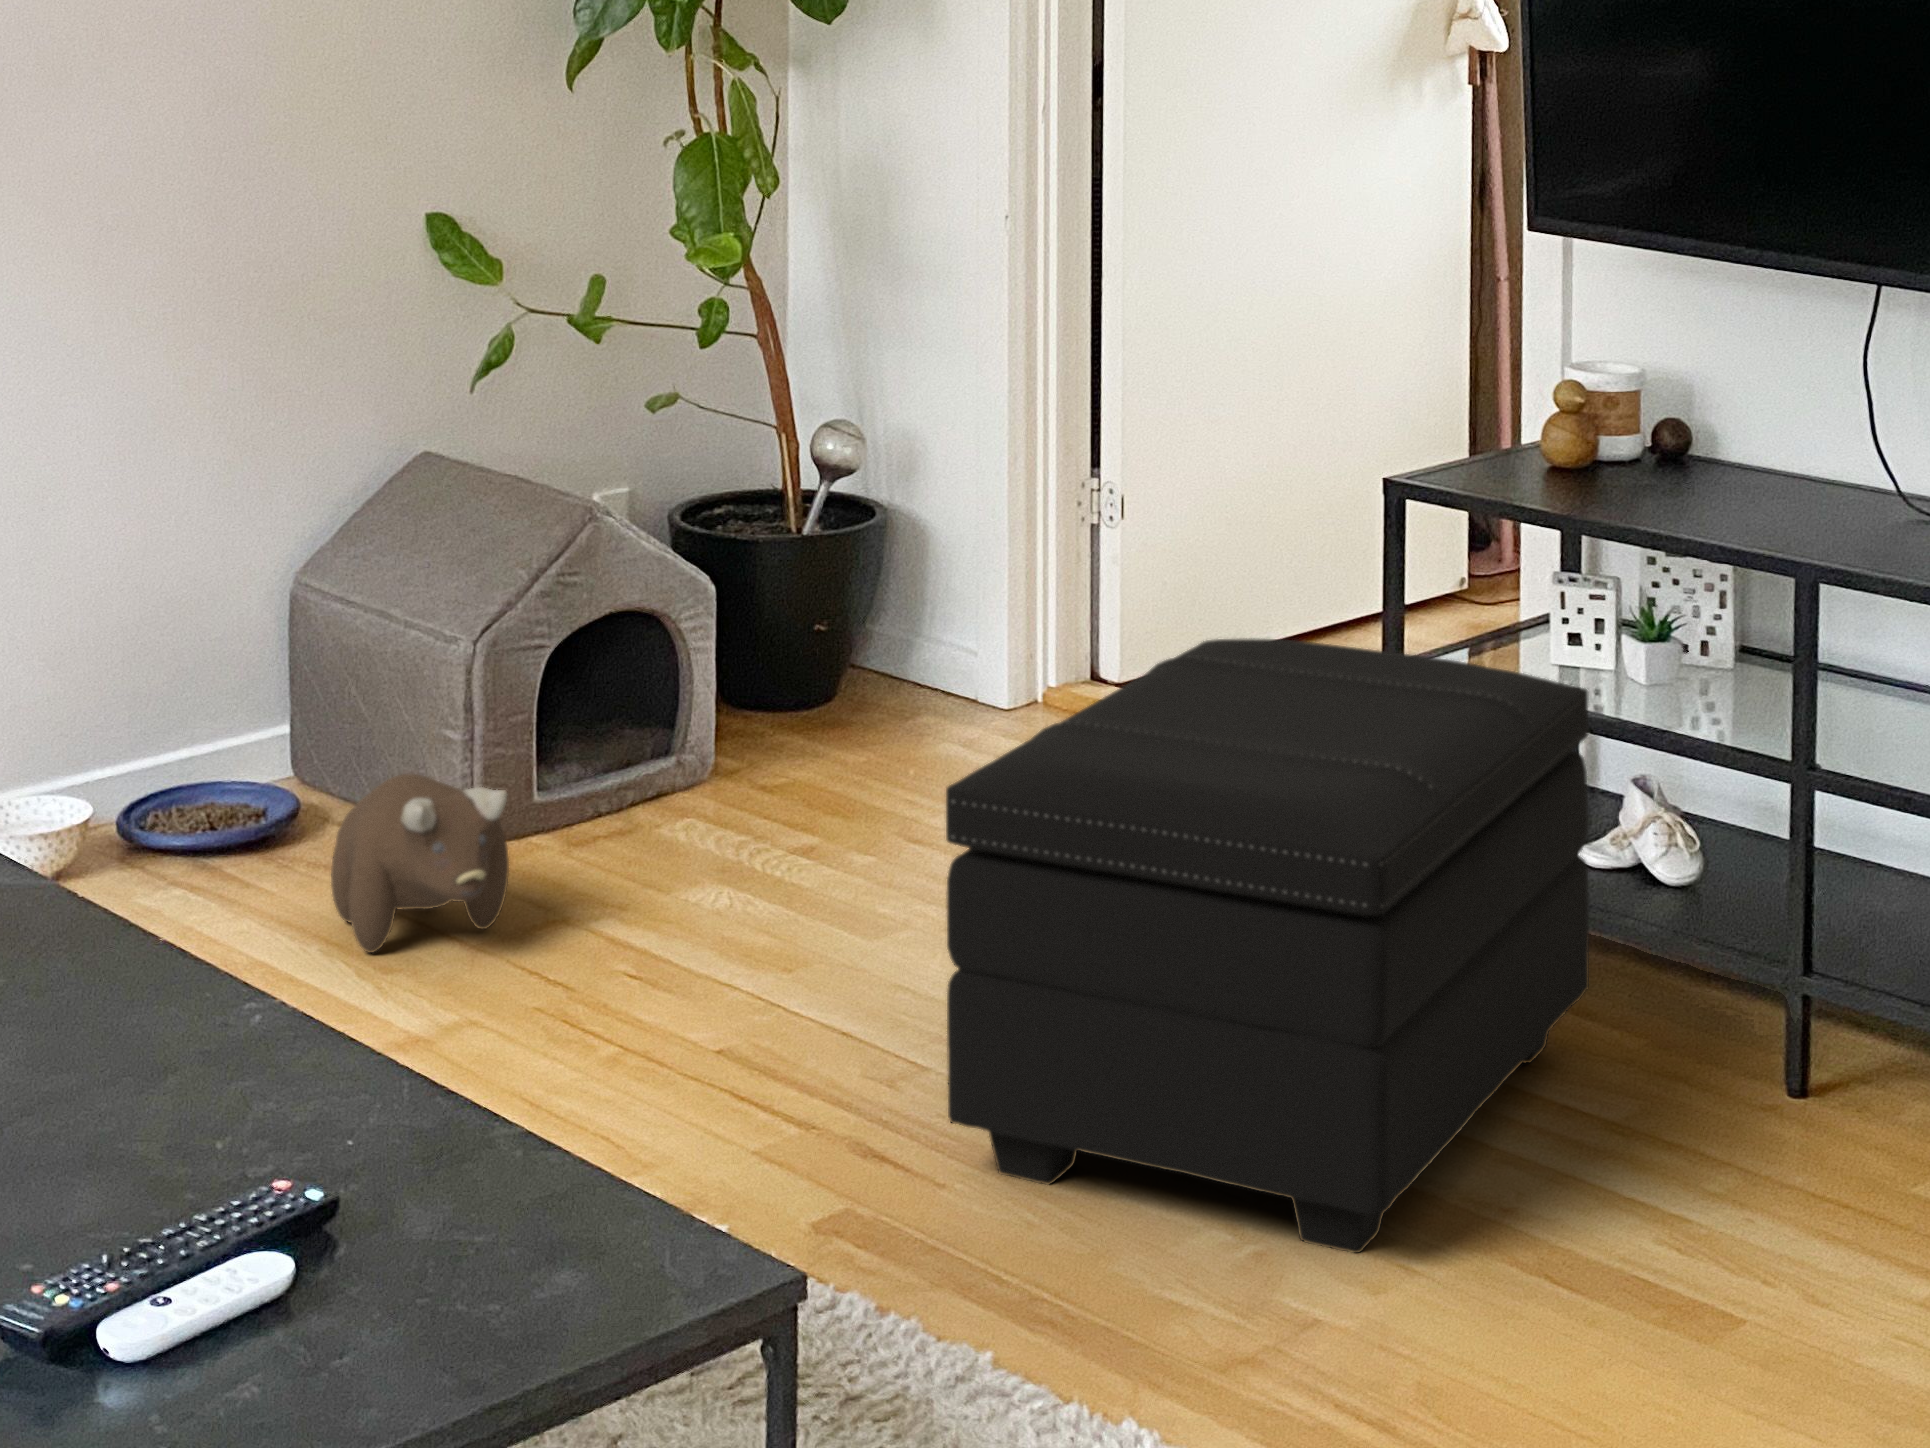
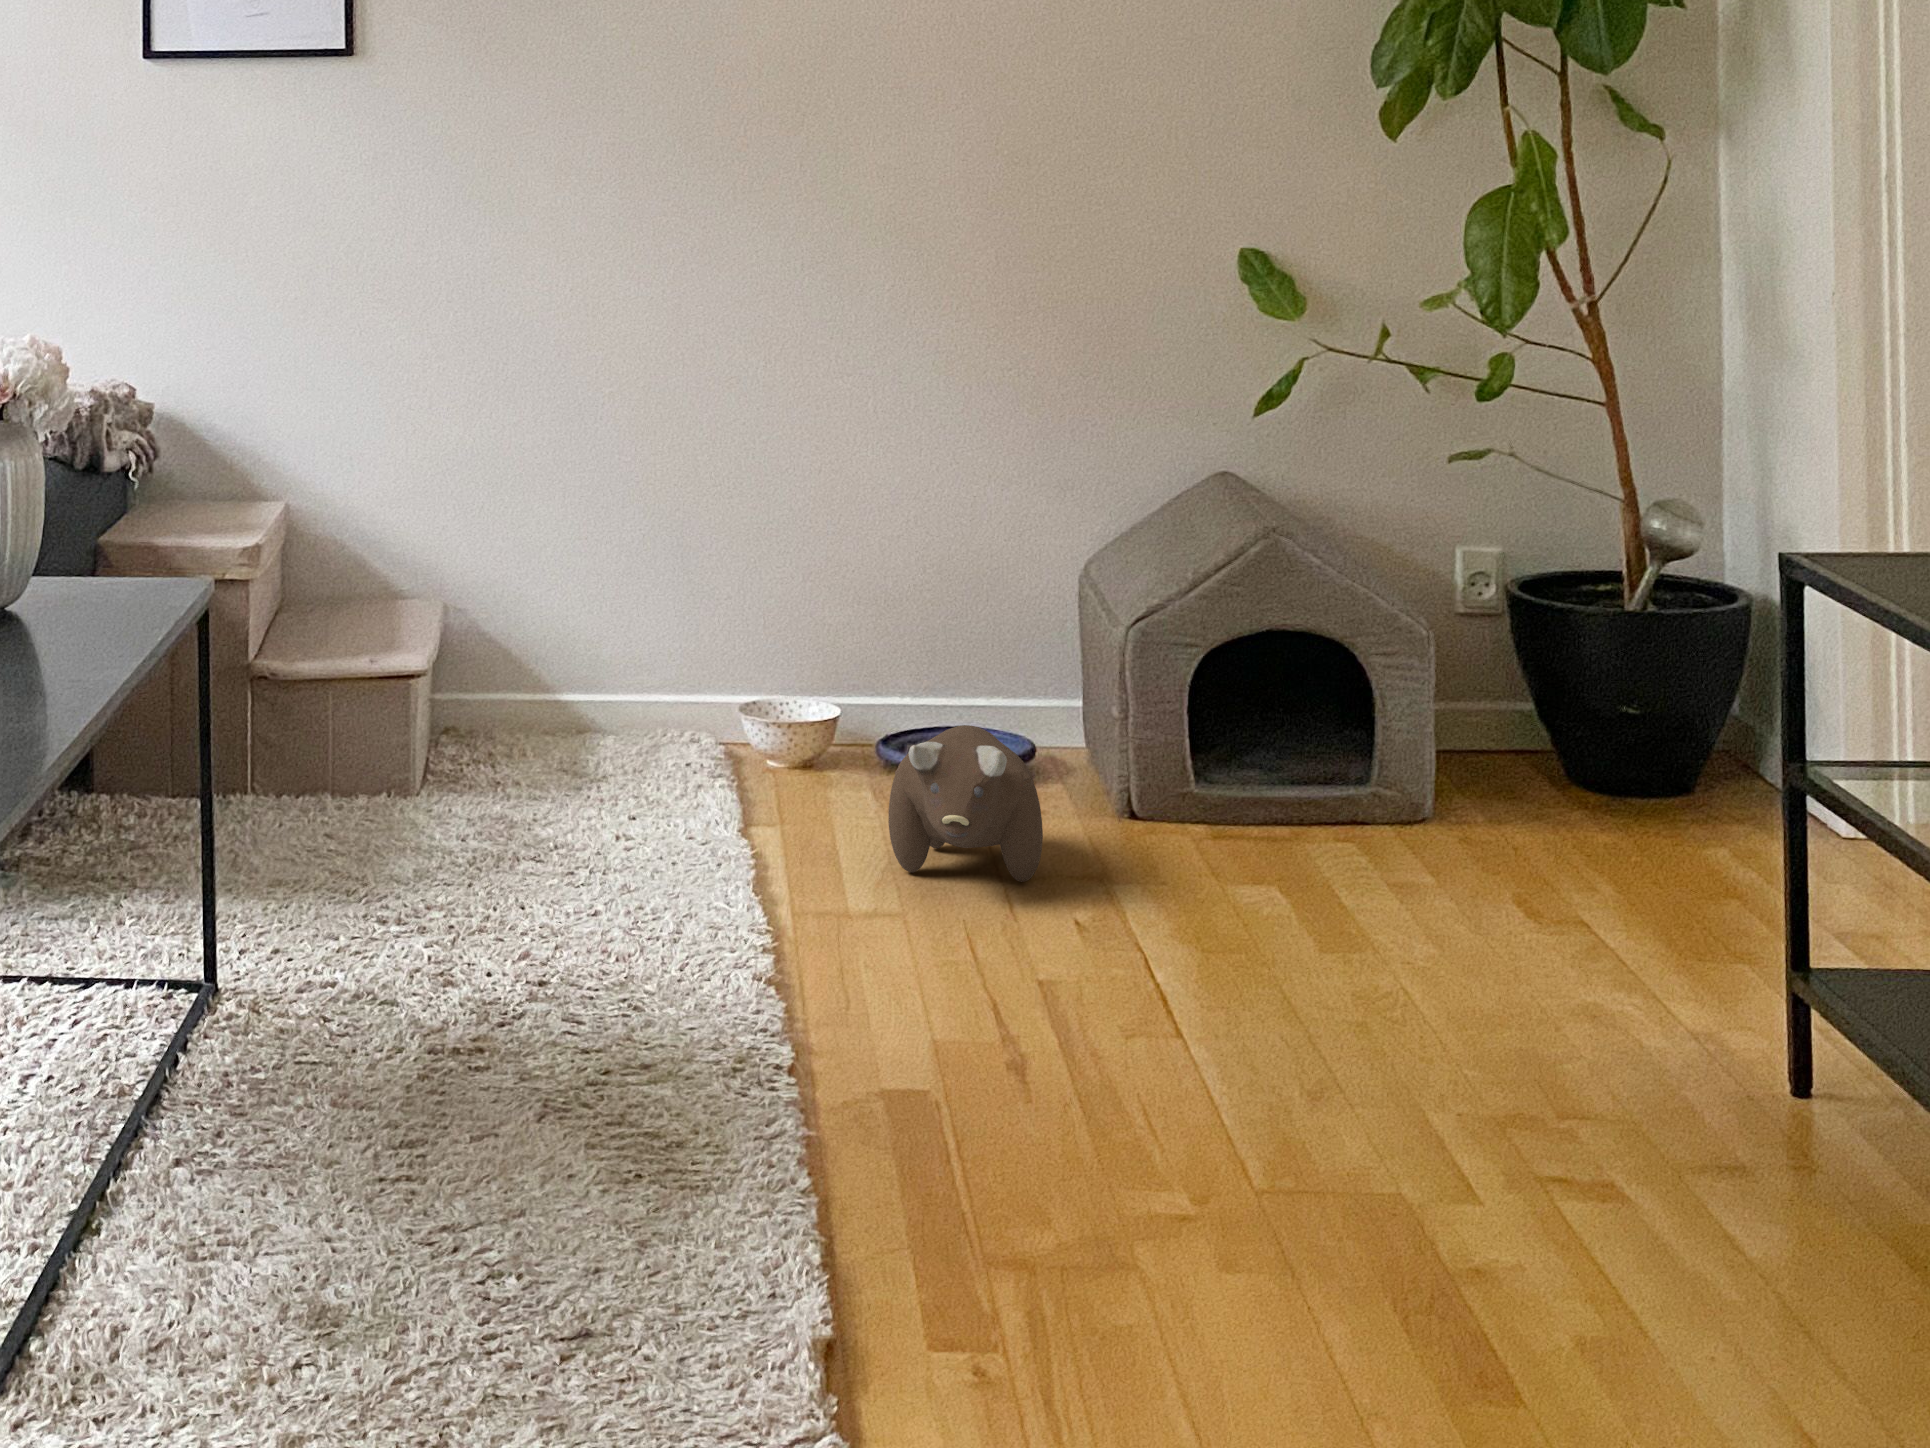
footstool: present [946,638,1589,1253] -> none [1023,740,1910,1365]

